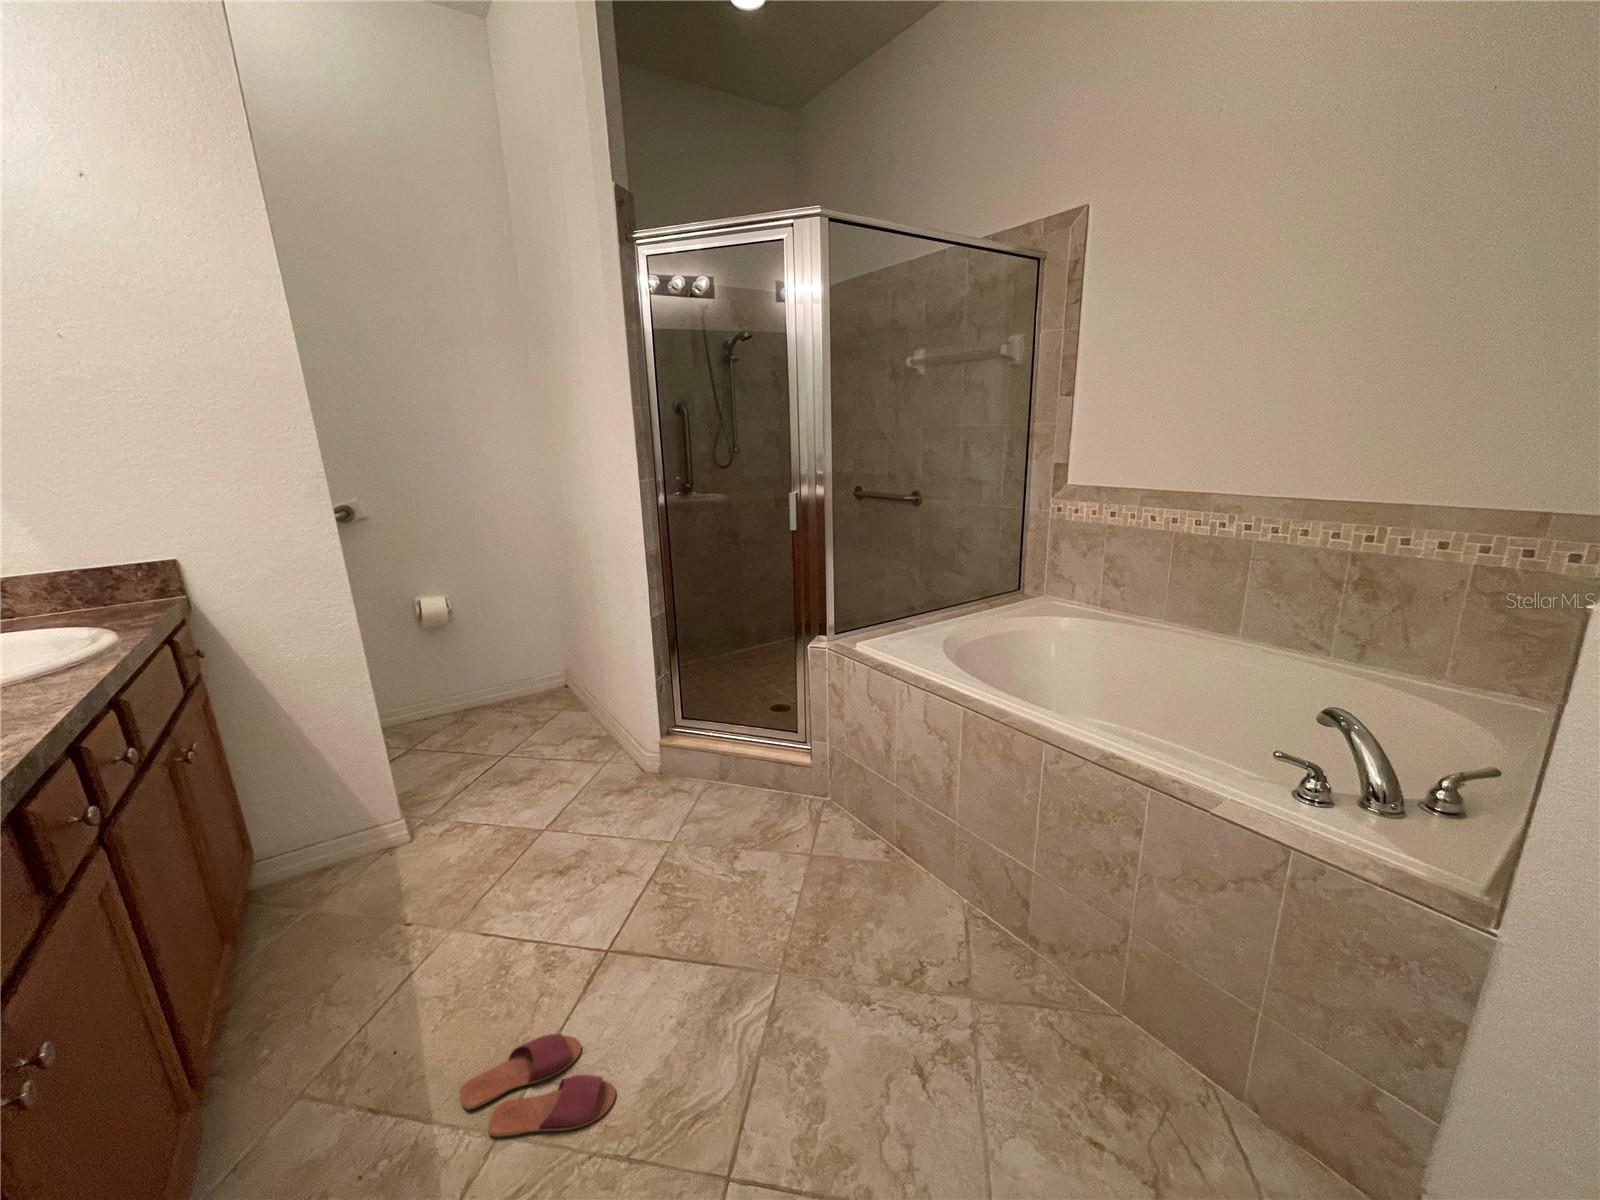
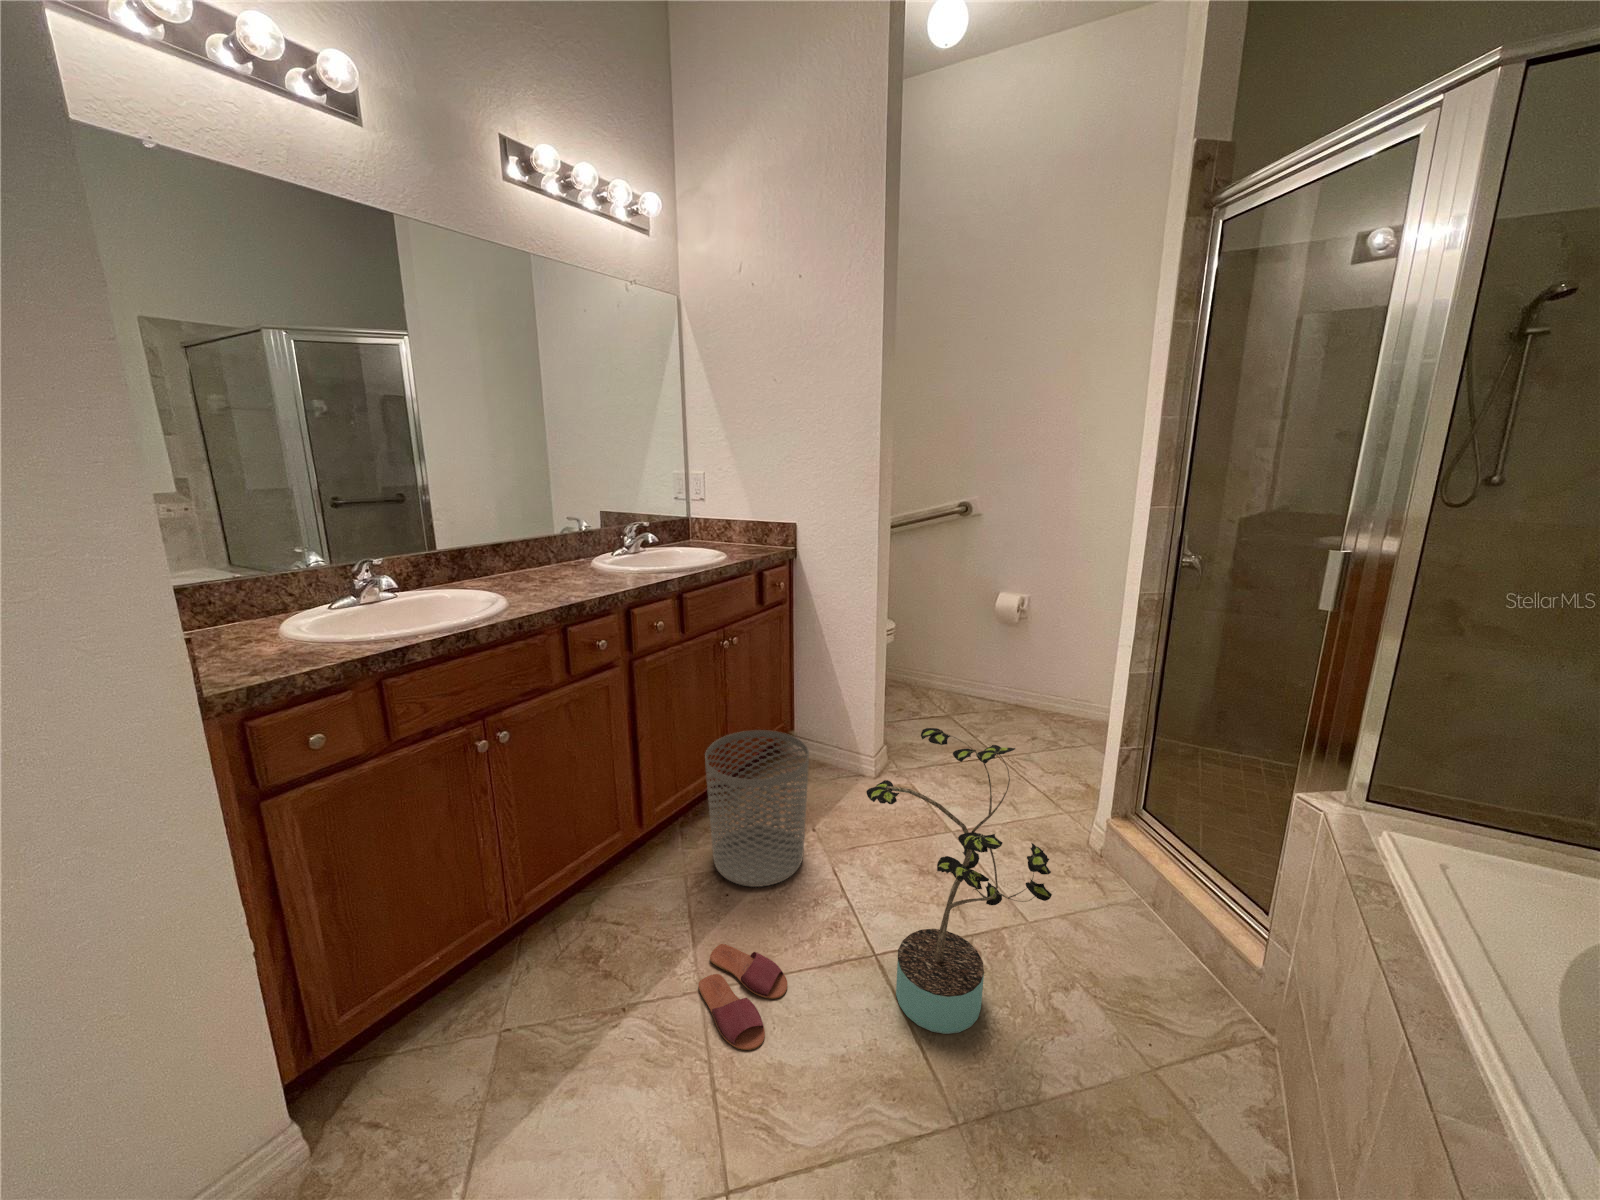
potted plant: none [617,687,765,959] -> present [866,728,1052,1034]
waste bin: none [256,815,447,1051] -> present [705,730,809,887]

